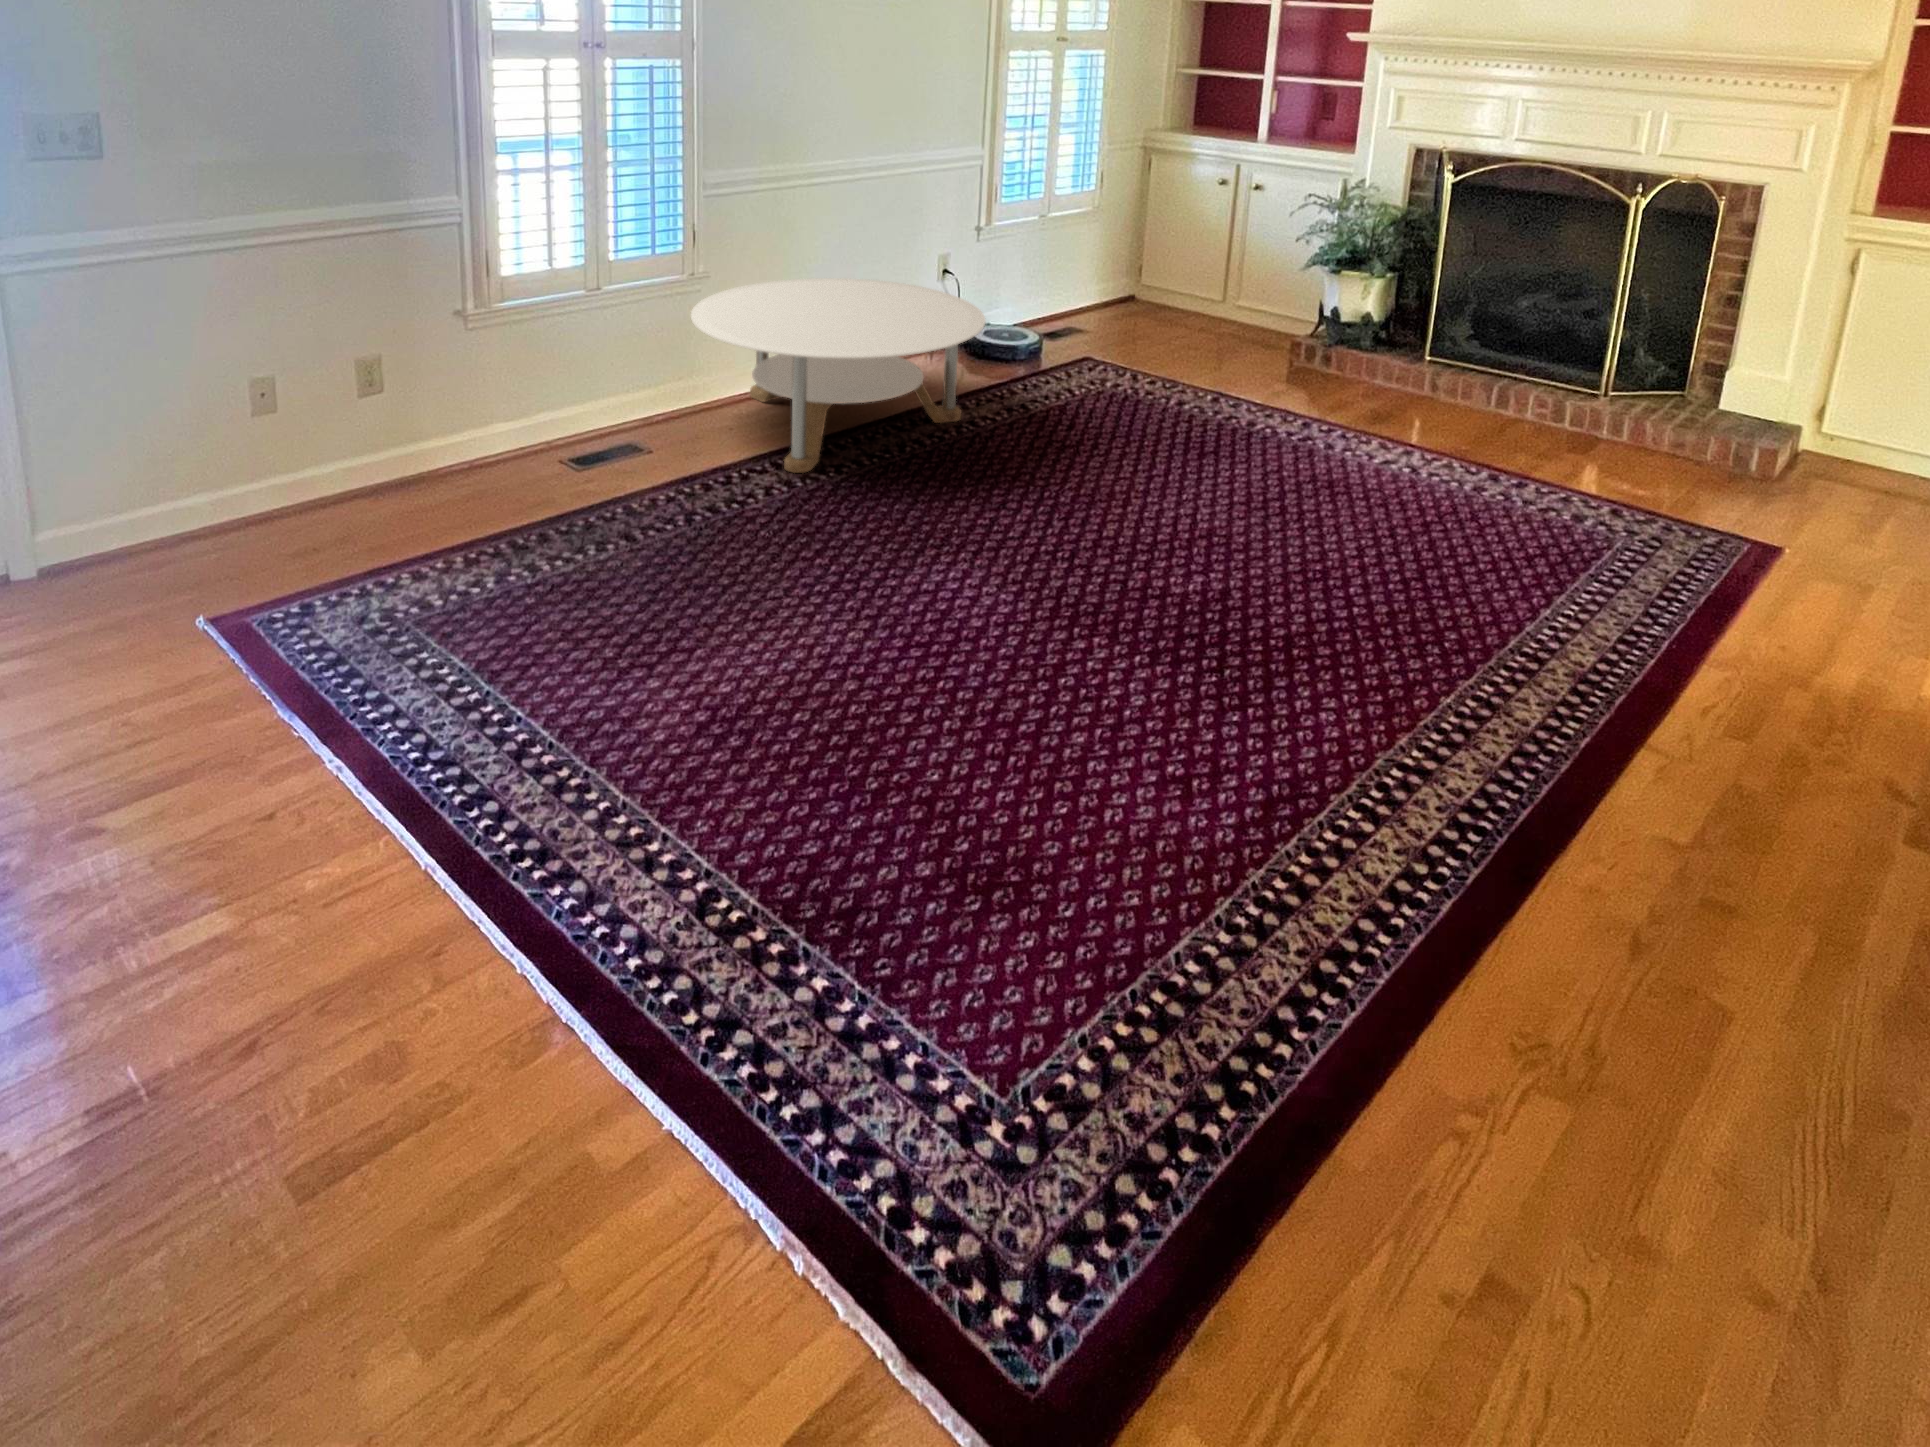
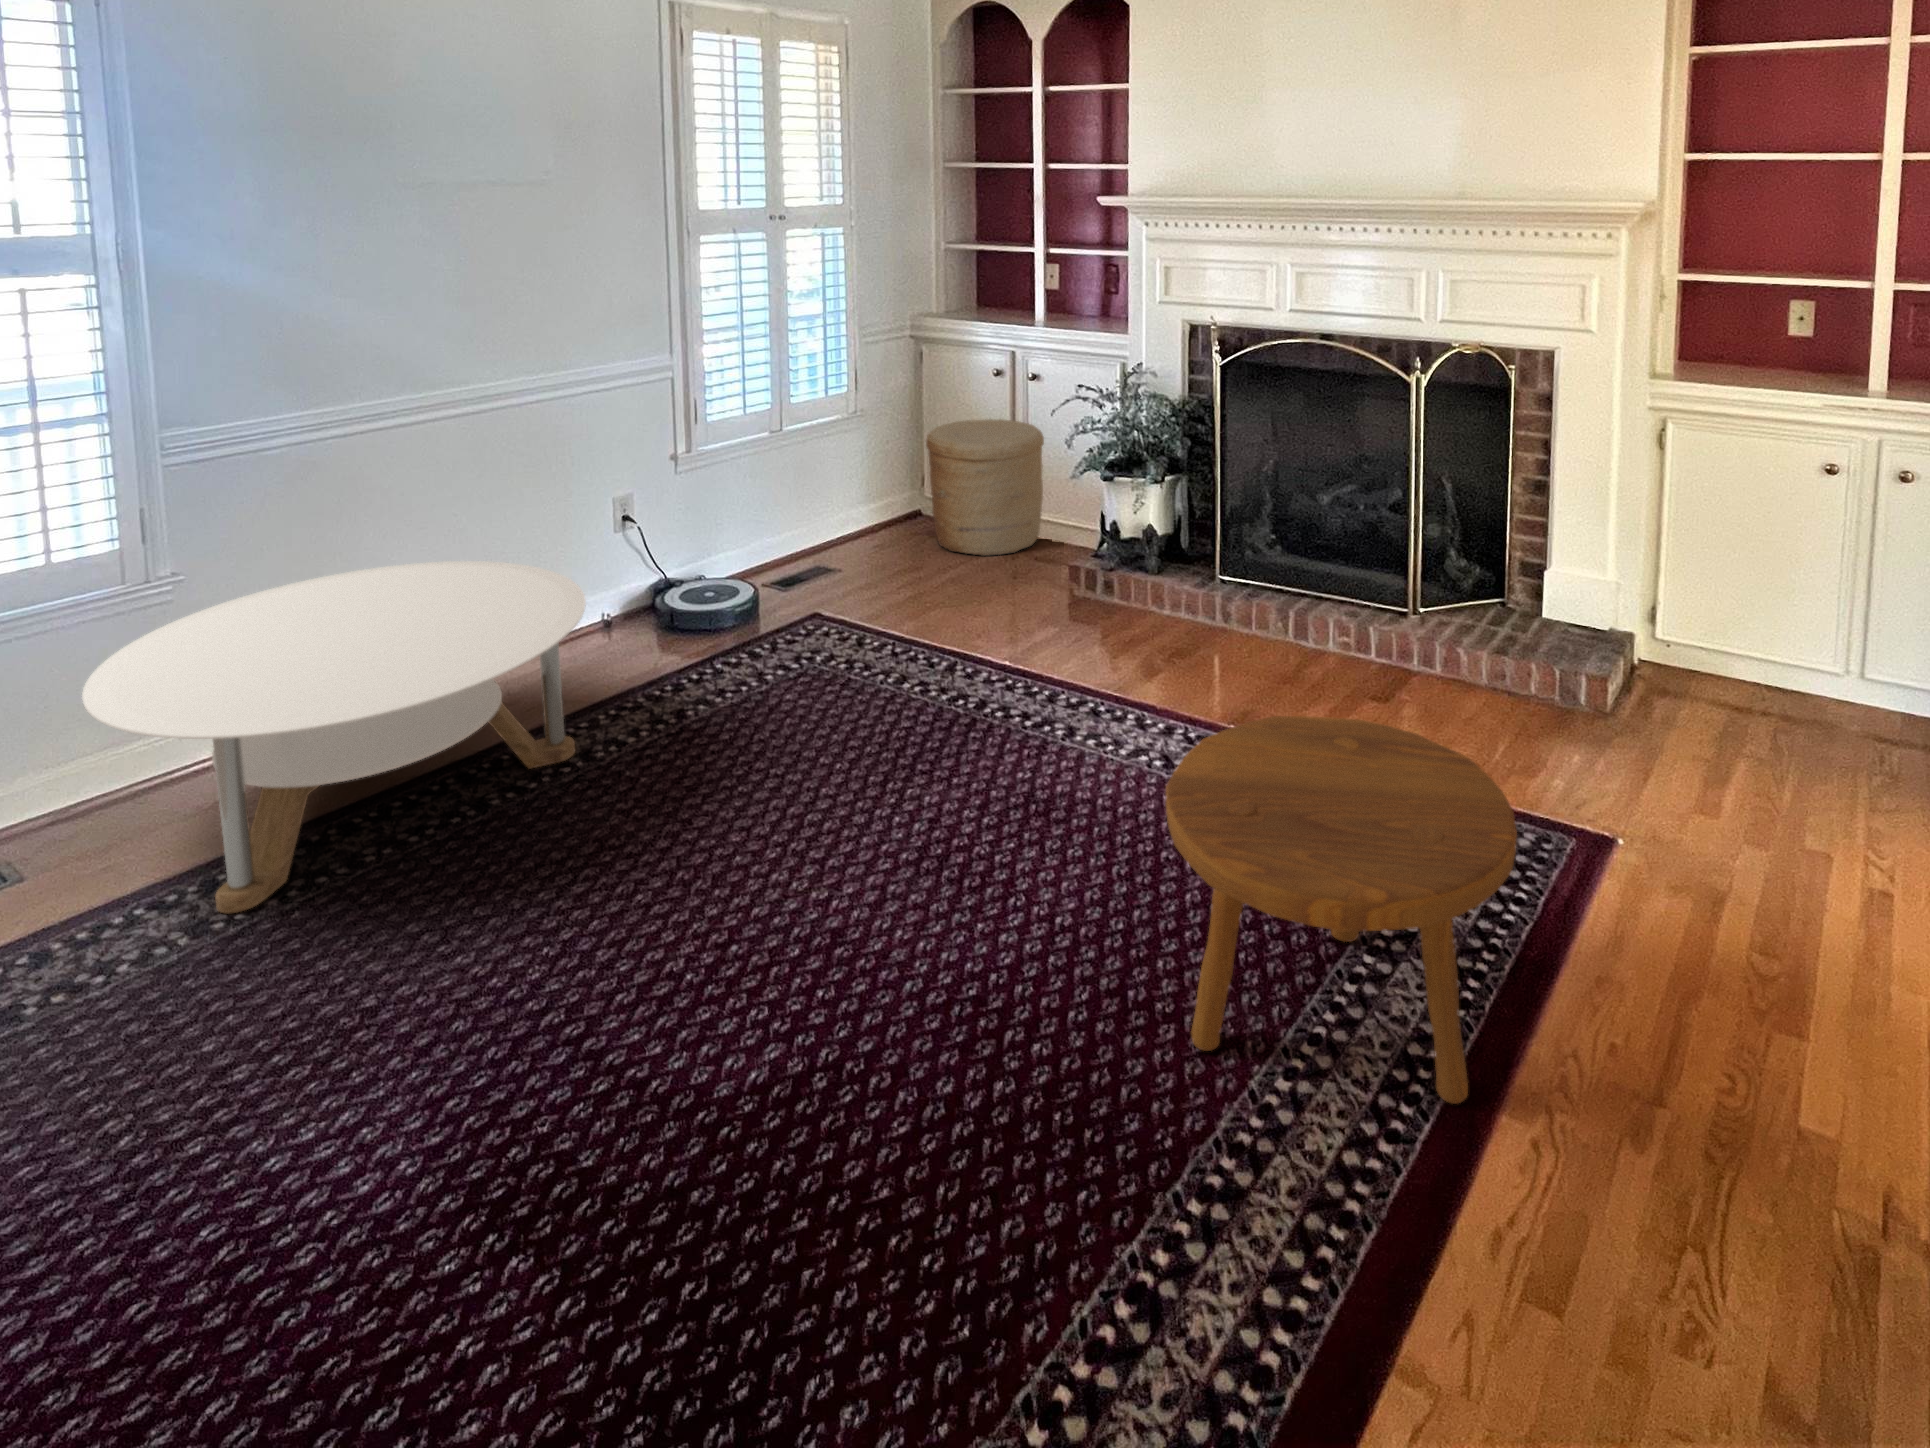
woven basket: none [1164,220,1265,330] -> present [926,419,1044,556]
footstool: none [1467,413,1733,652] -> present [1165,716,1517,1104]

